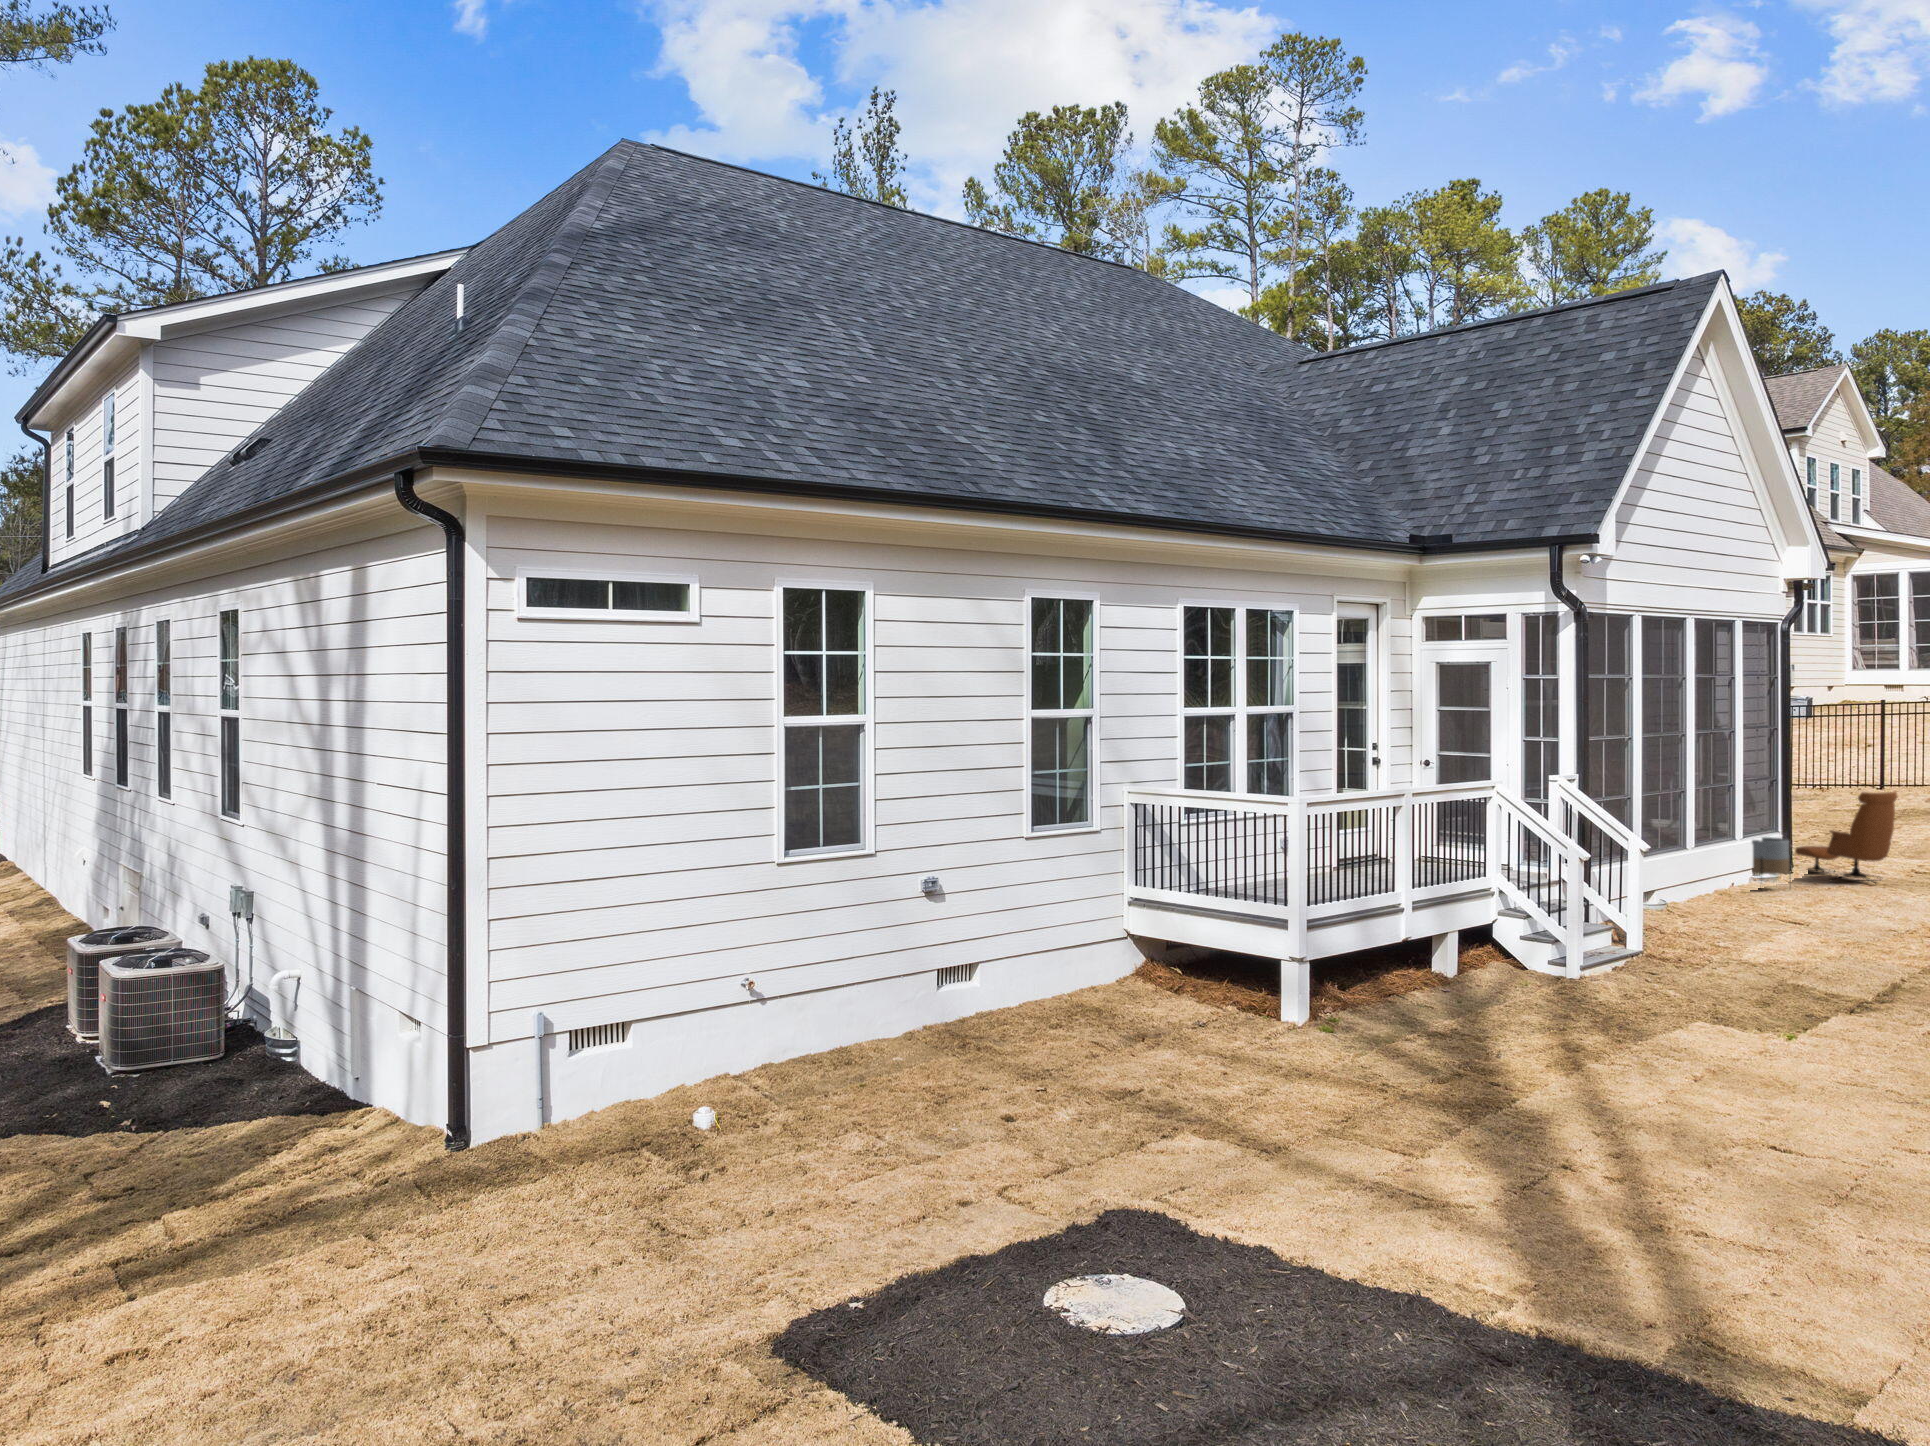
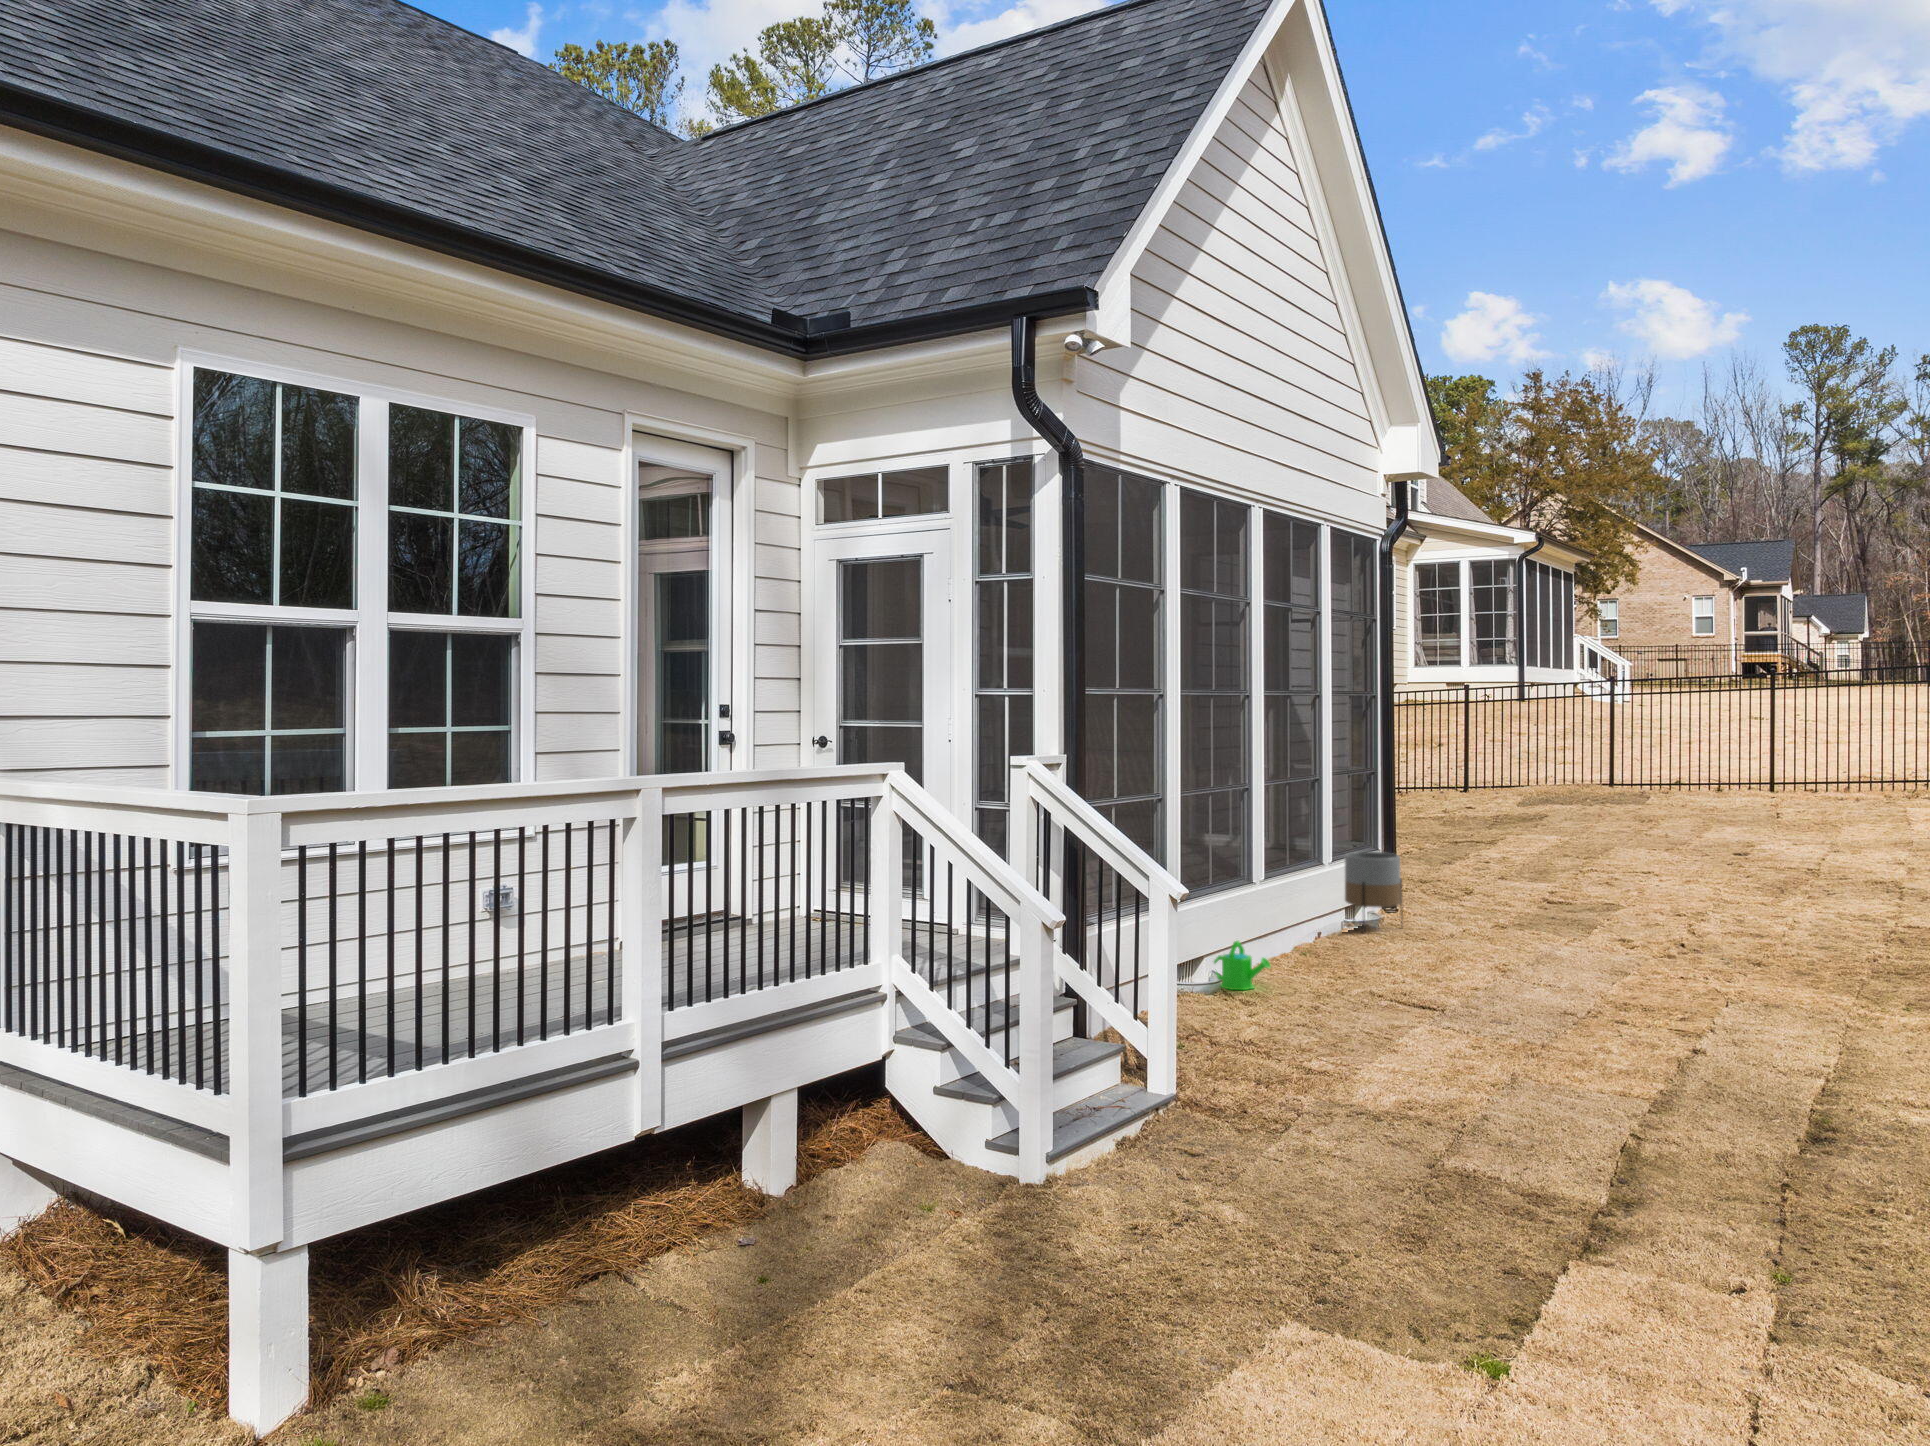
lounge chair: present [1795,791,1897,884] -> none [1400,782,1540,916]
watering can: none [1654,887,1694,916] -> present [1214,941,1271,990]

